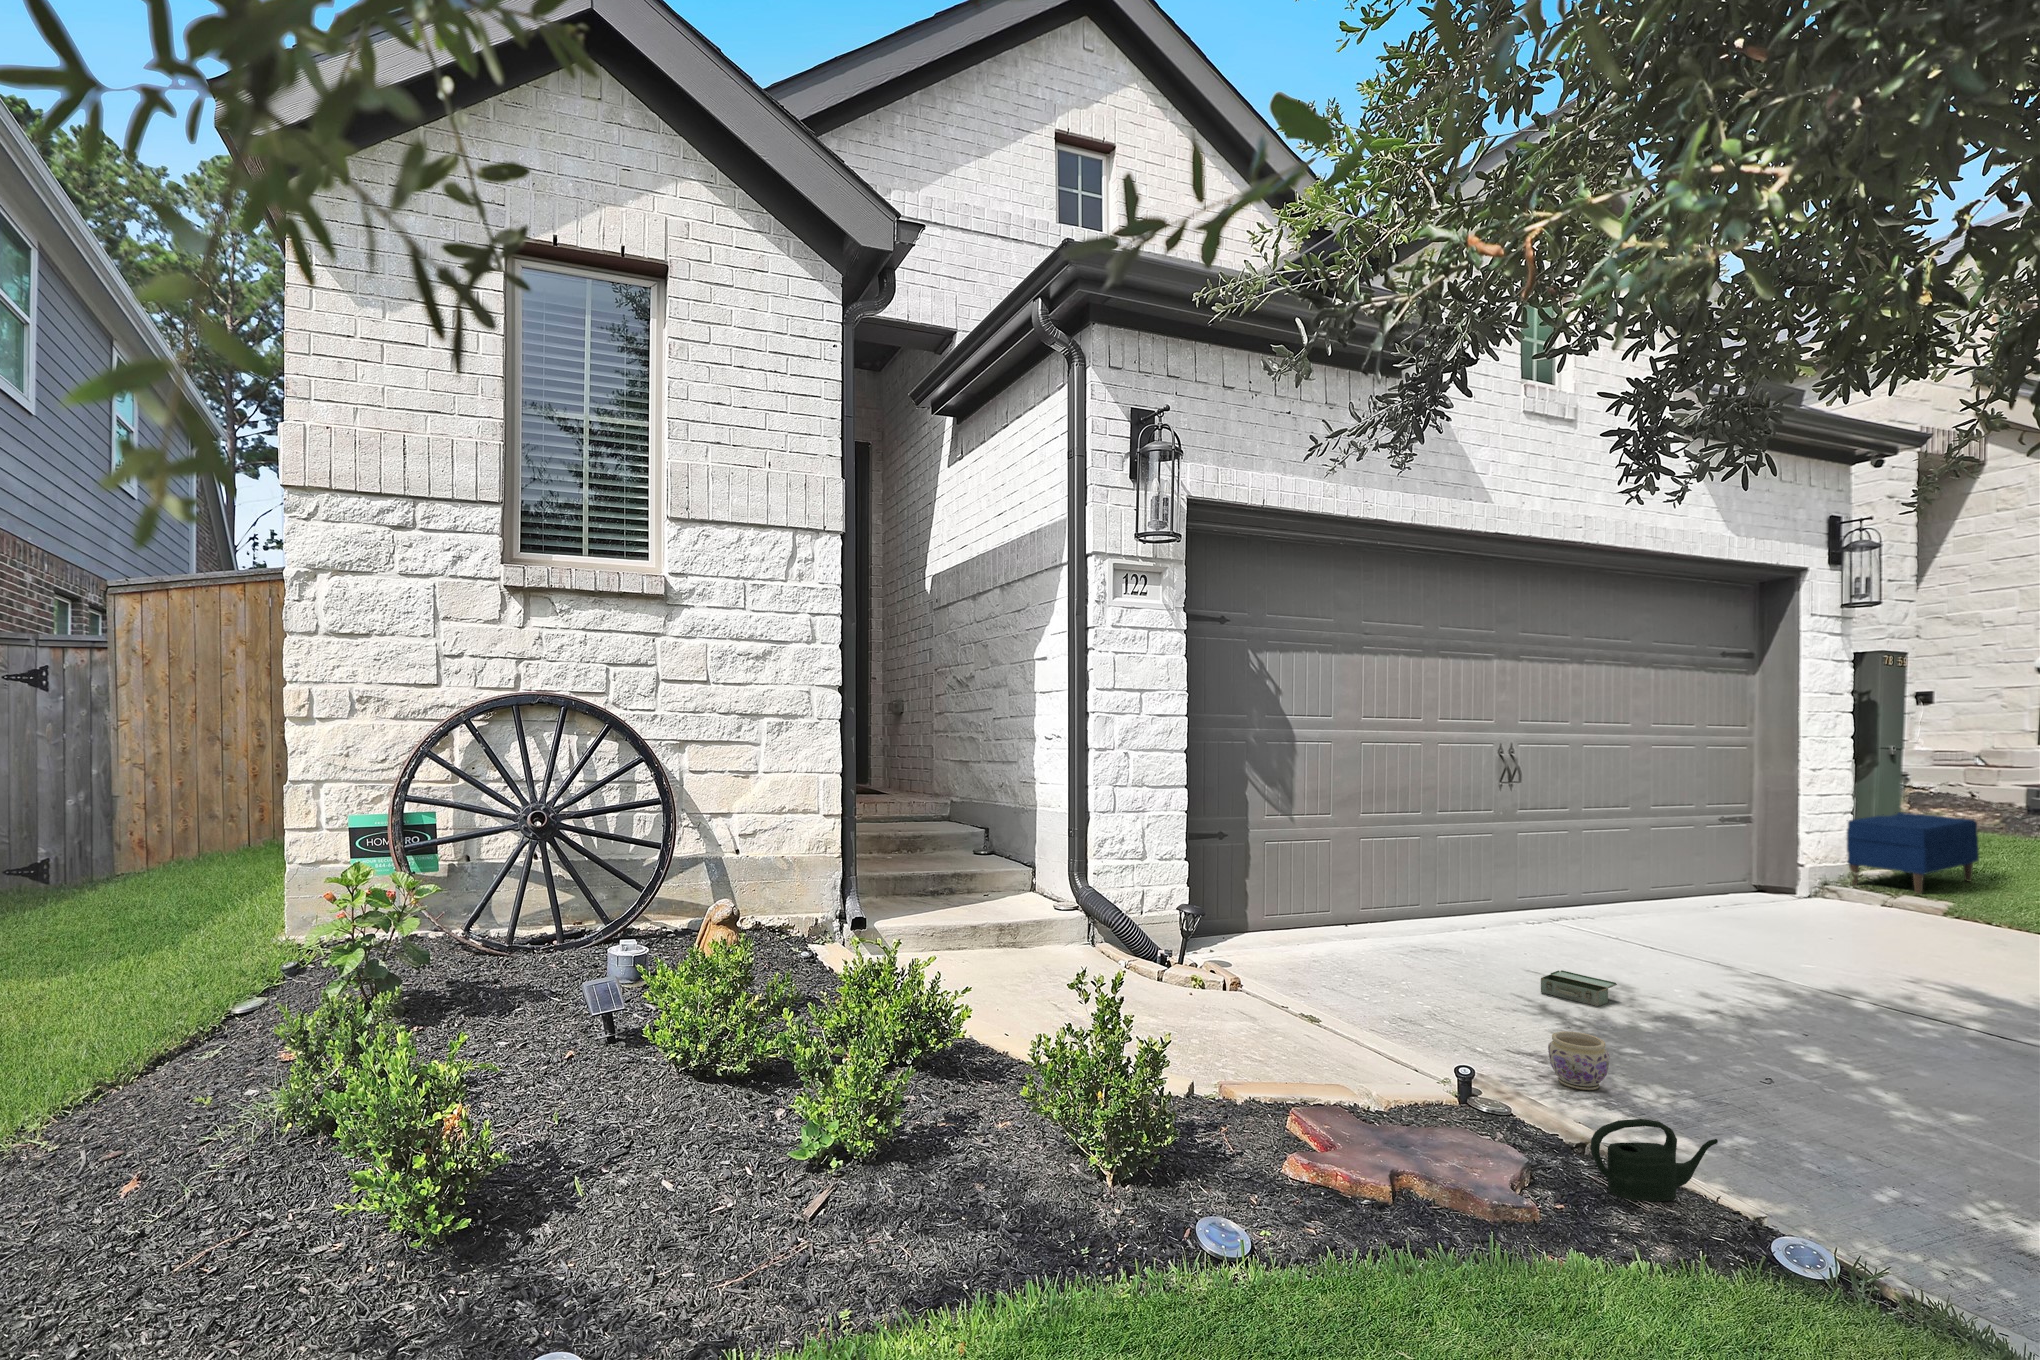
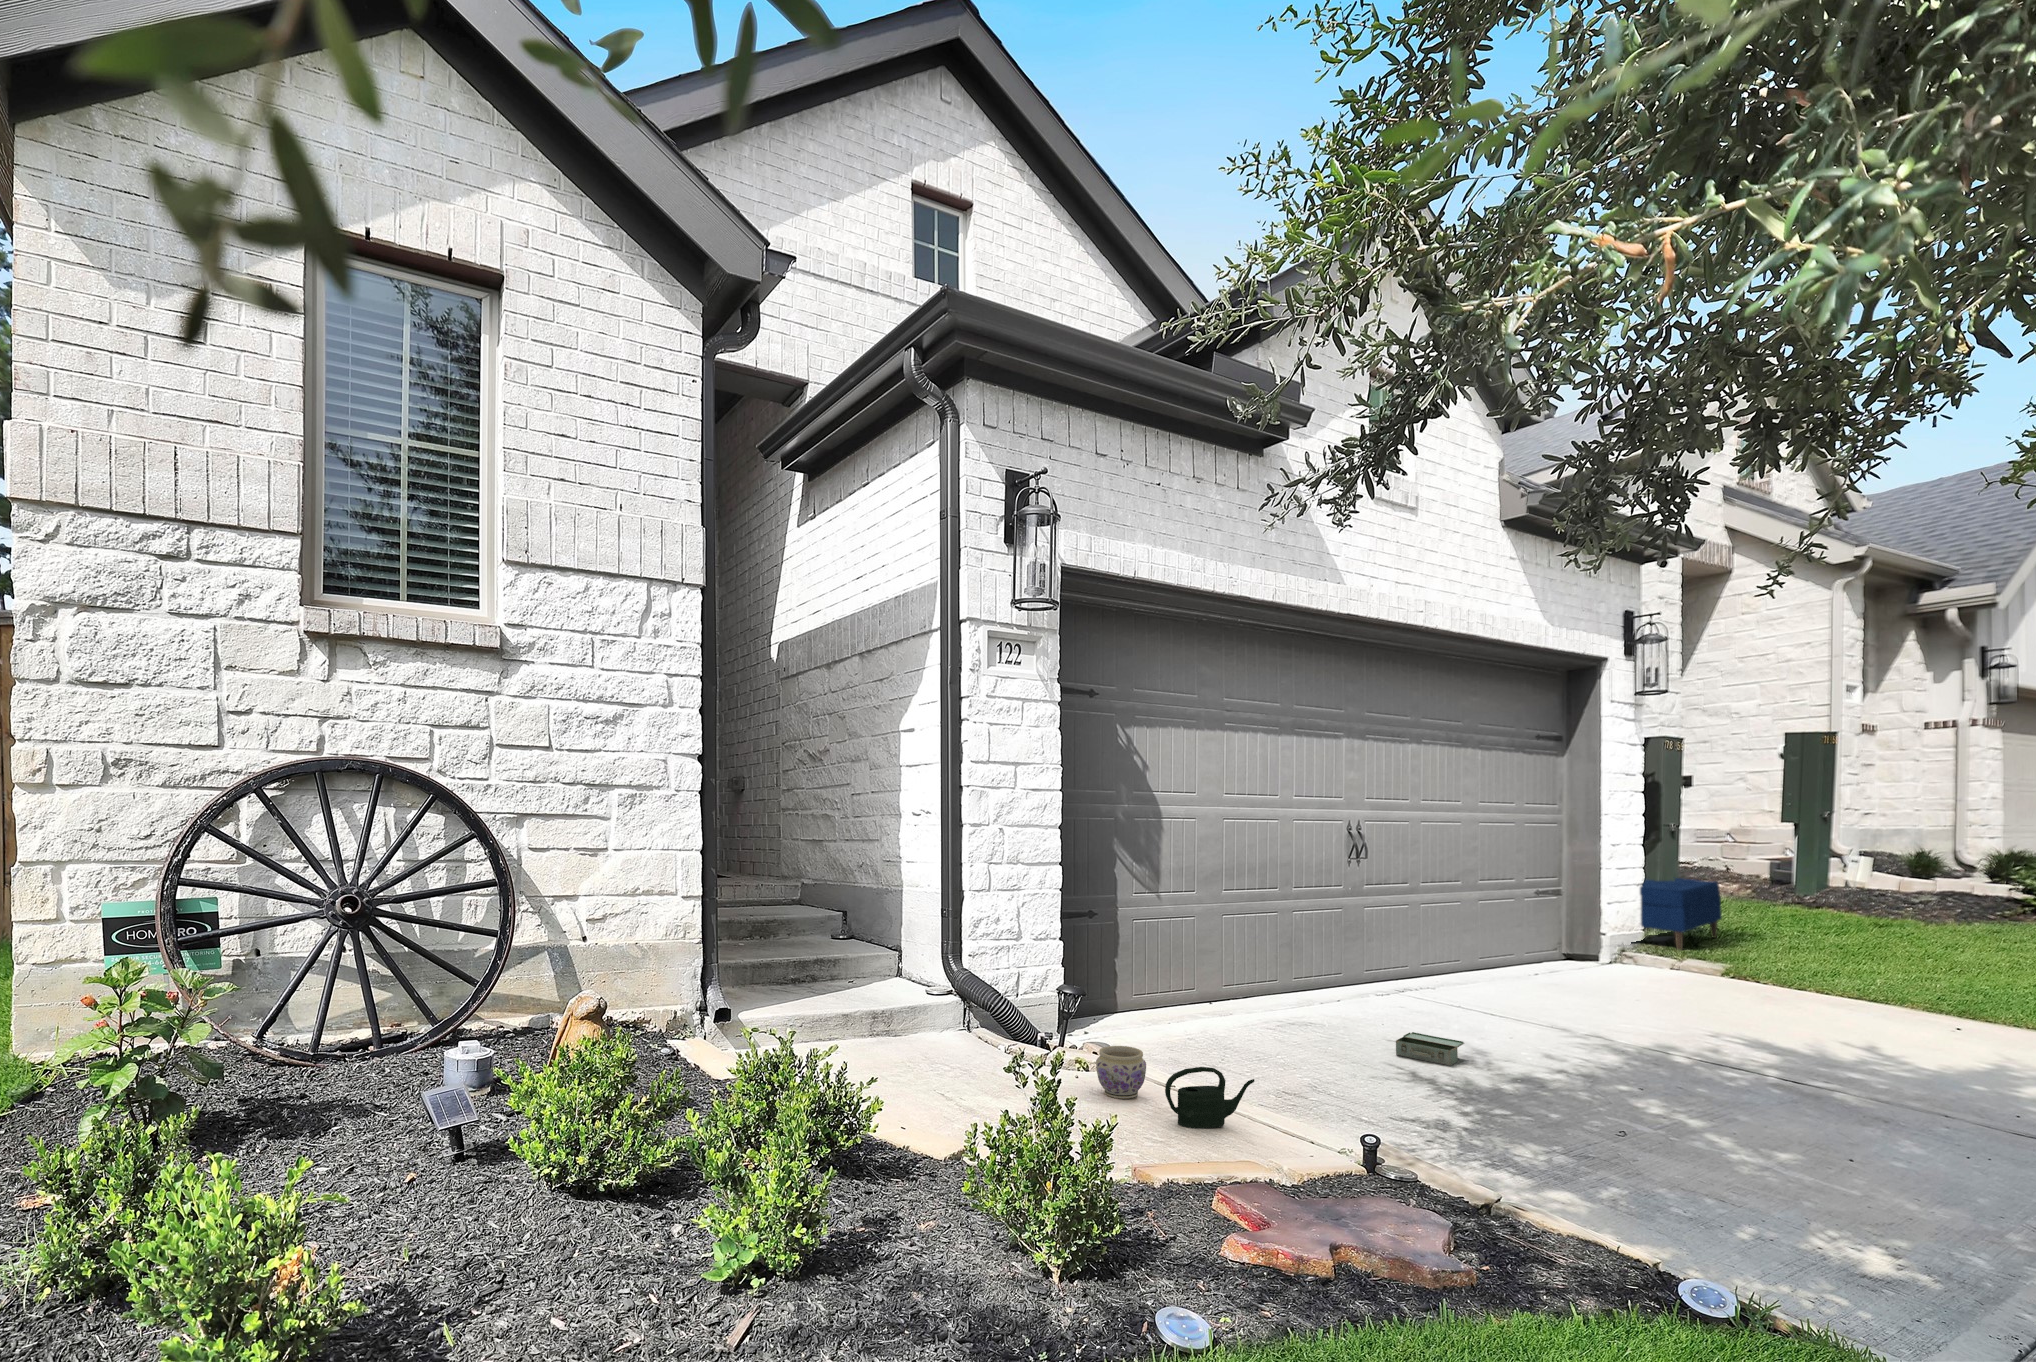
planter: present [1548,1031,1610,1091] -> present [1096,1046,1146,1100]
watering can: present [1591,1119,1718,1201] -> present [1165,1067,1254,1129]

